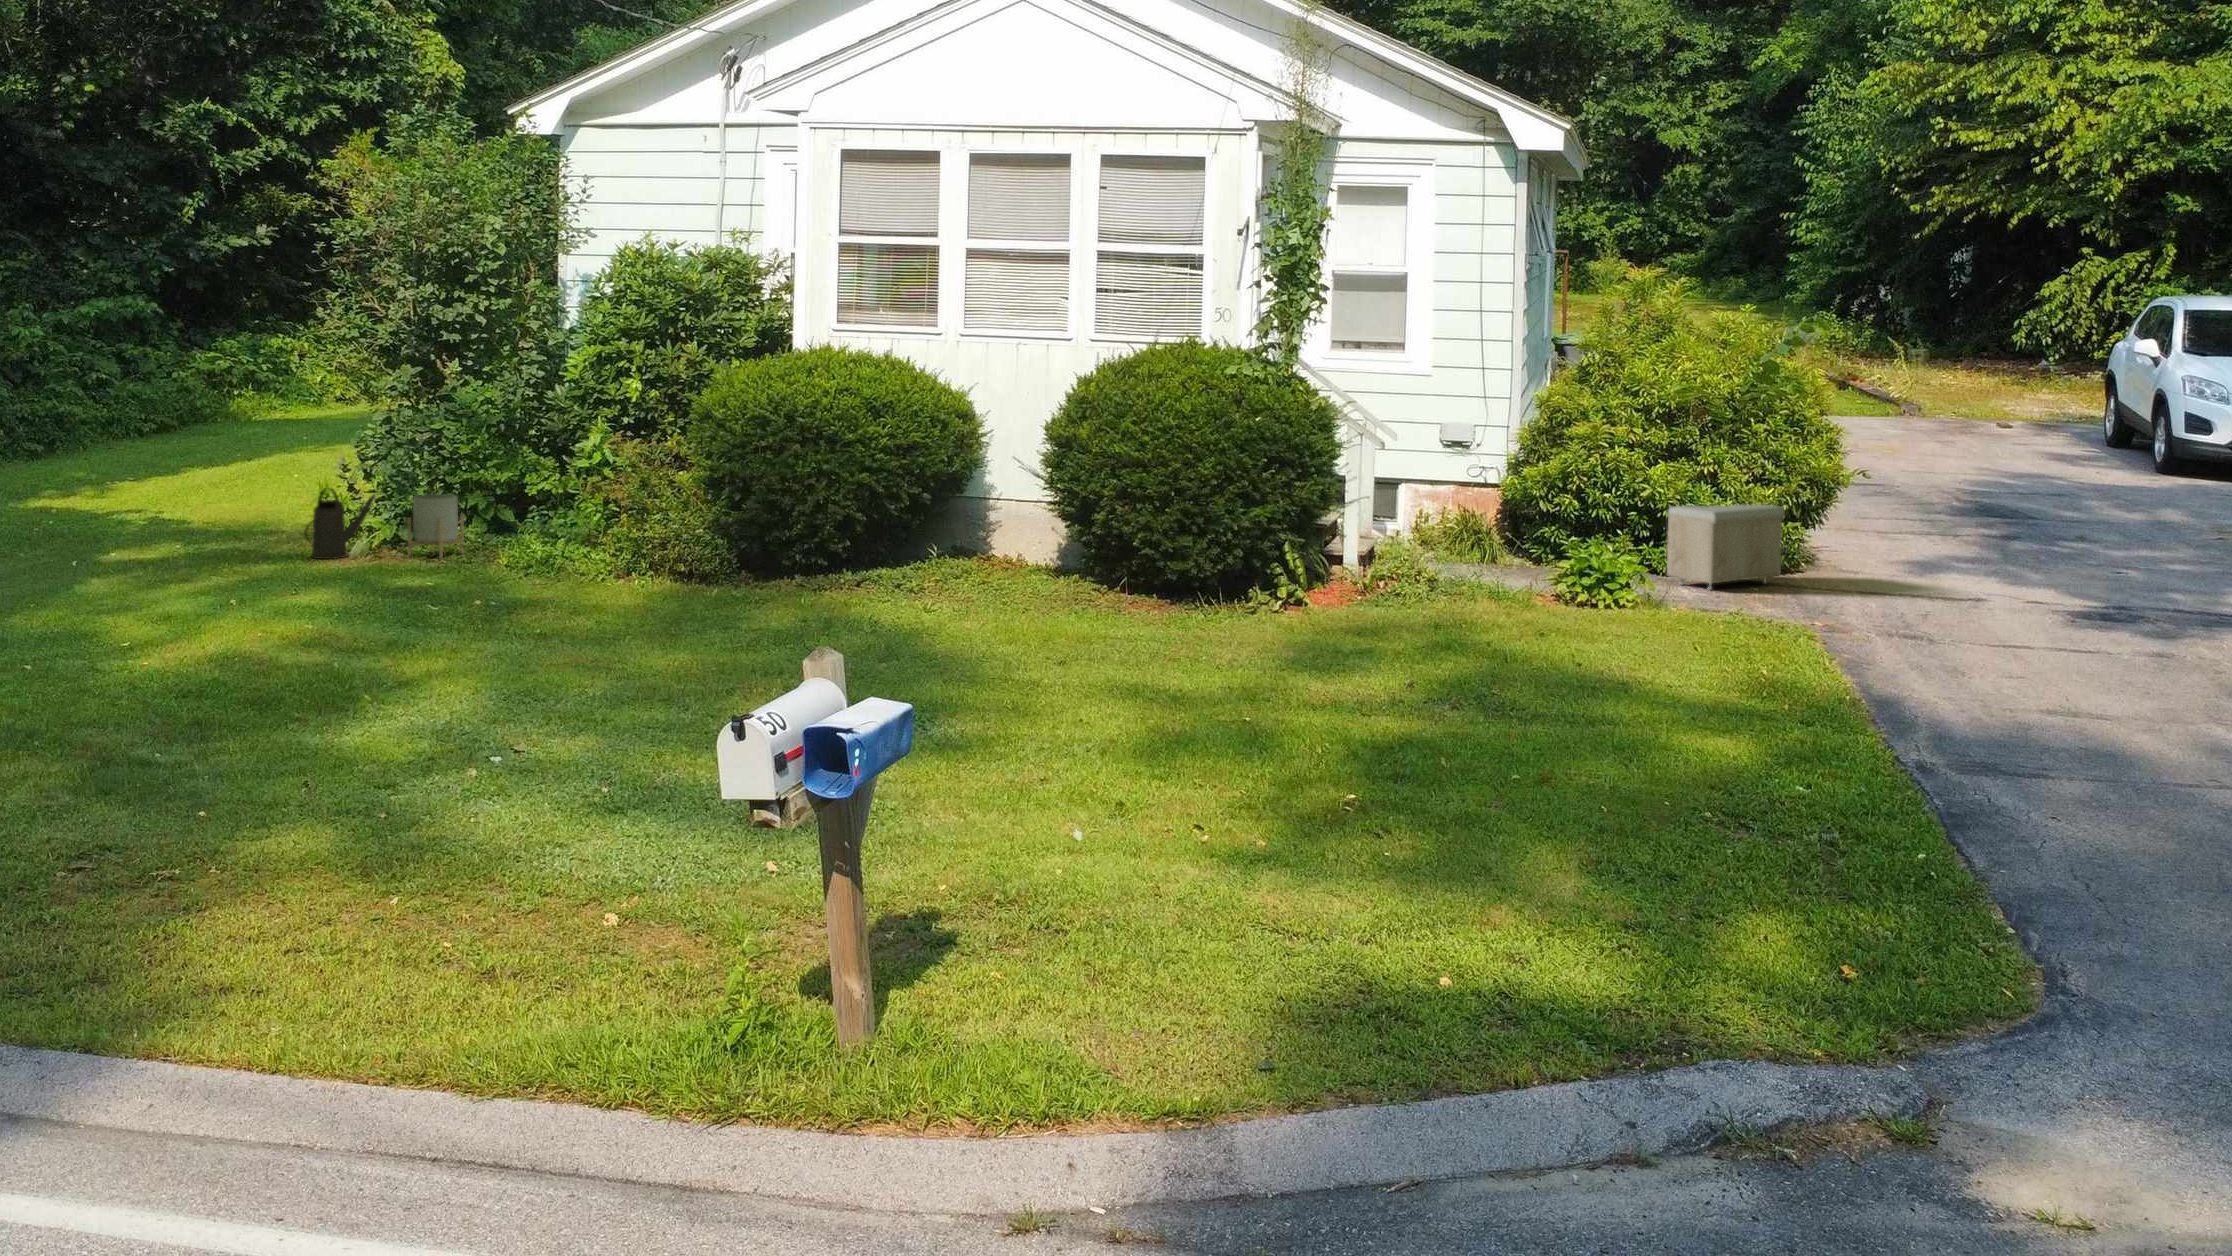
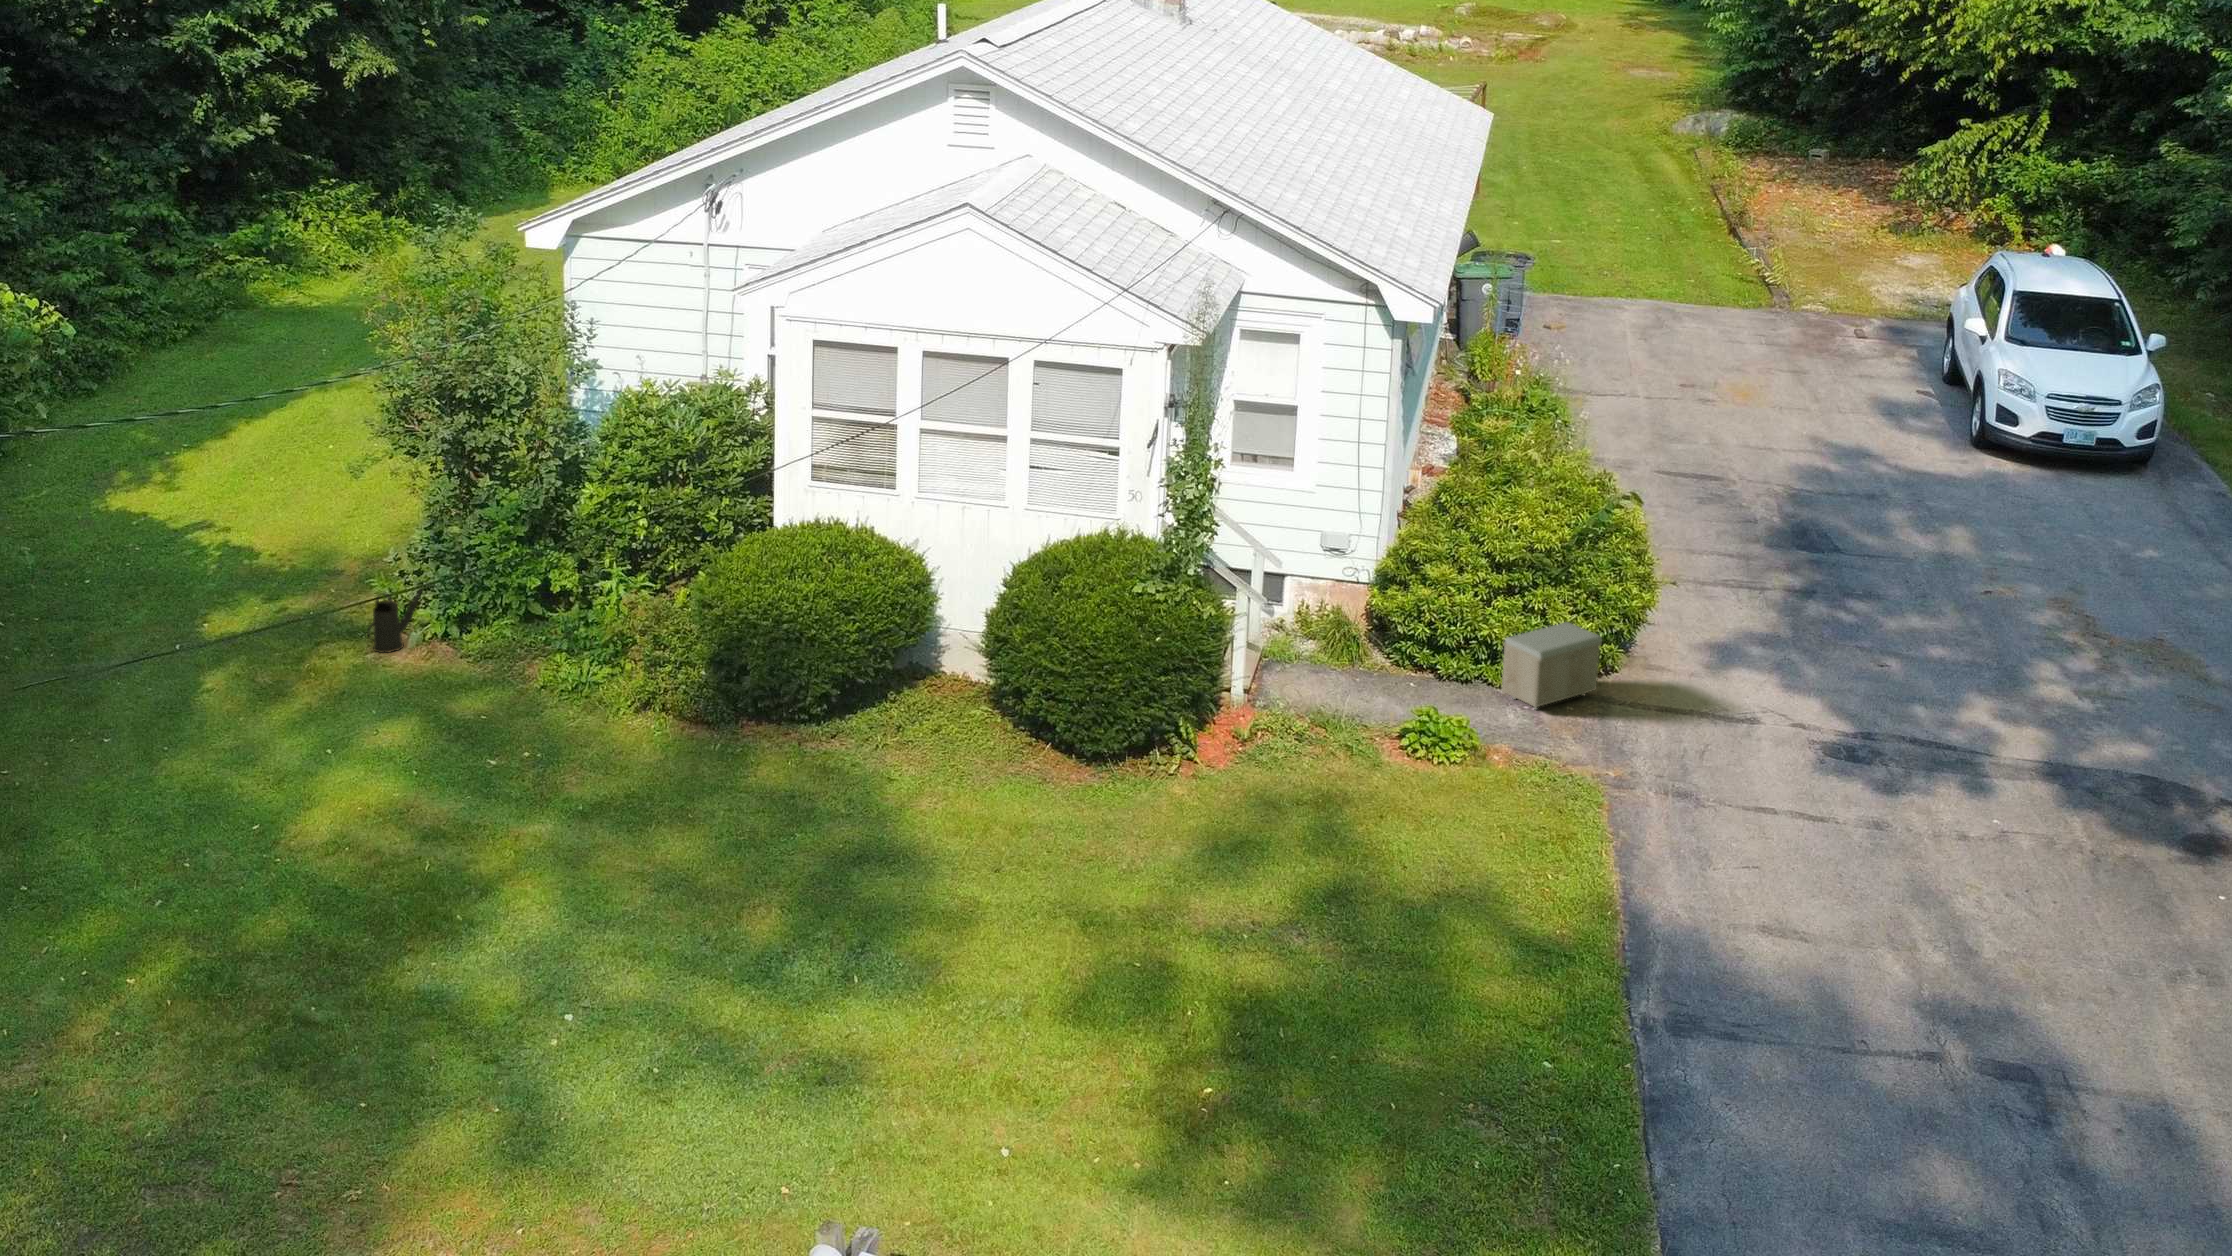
planter: present [408,494,464,558] -> none [452,591,500,651]

